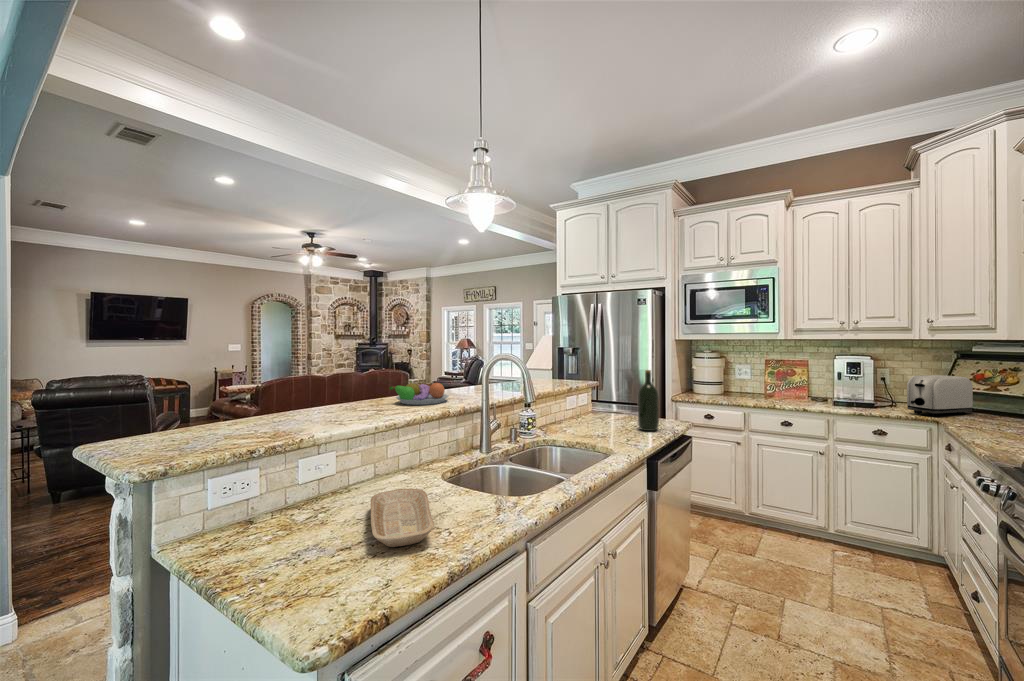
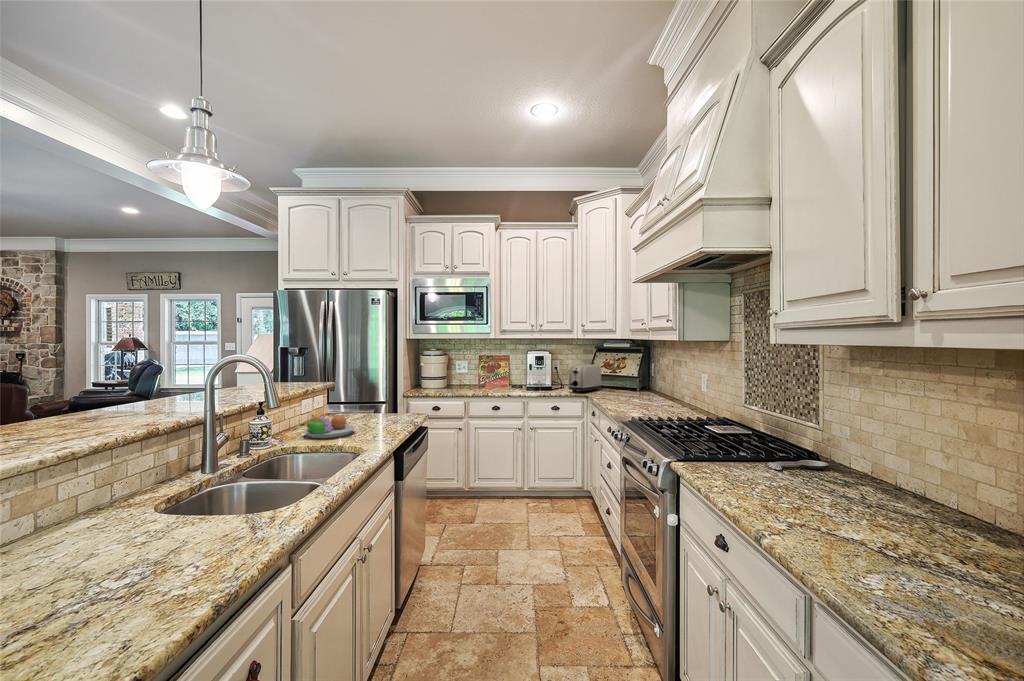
wine bottle: present [638,370,659,431] -> none [382,367,402,426]
fruit bowl: present [389,381,449,405] -> present [300,415,355,438]
tray: present [371,489,434,547] -> none [49,528,178,607]

